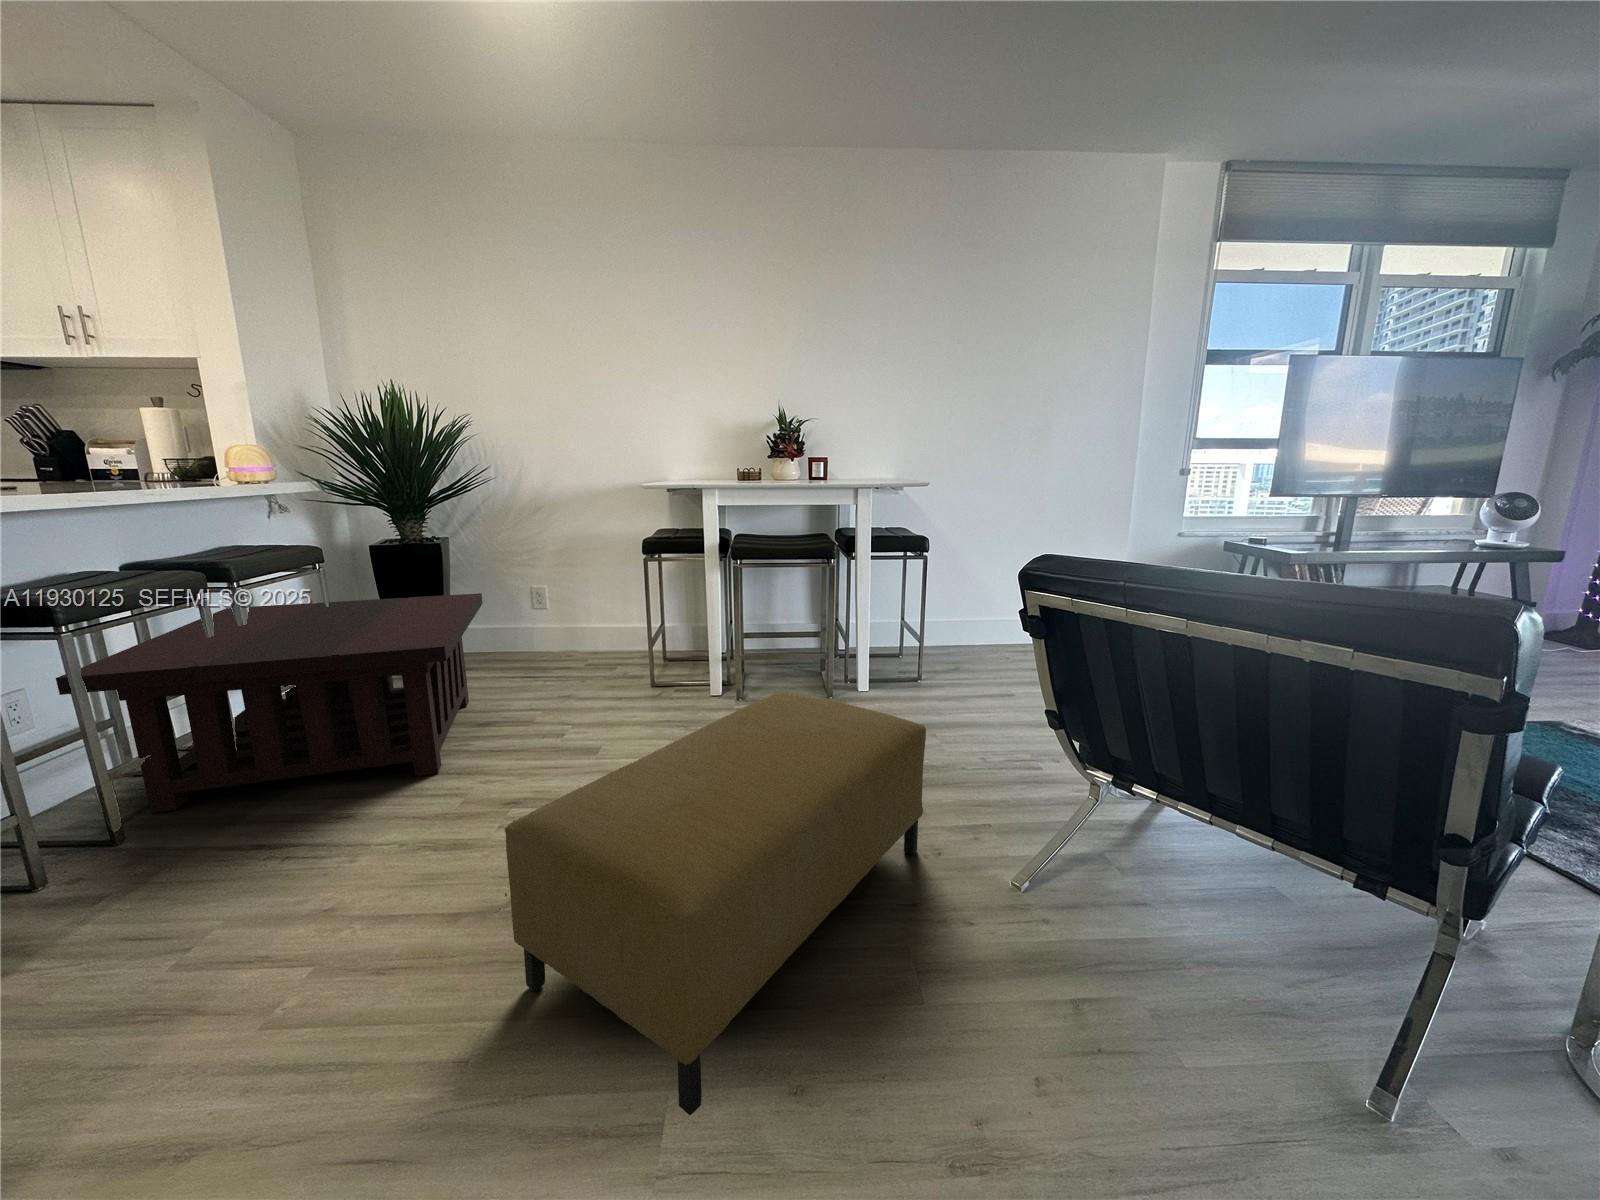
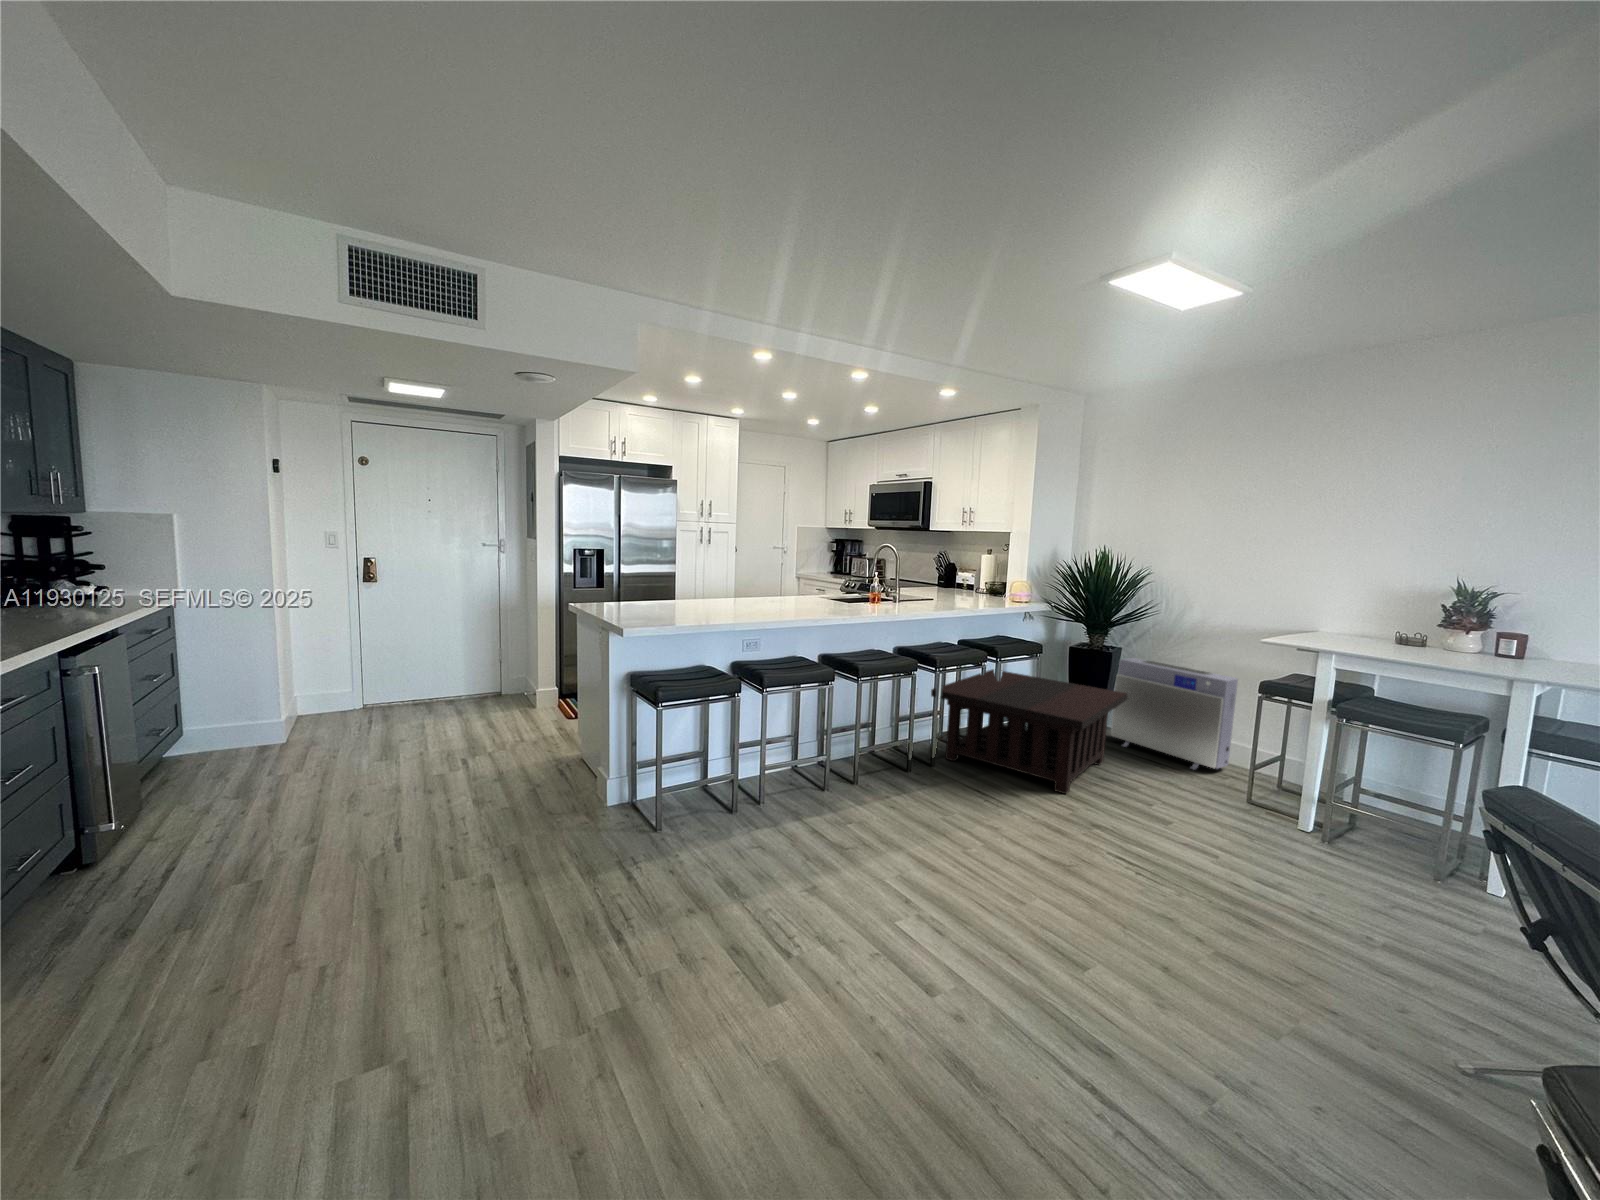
air purifier: none [452,547,609,671] -> present [1111,658,1238,769]
ottoman: present [505,692,926,1115] -> none [1060,811,1405,1001]

